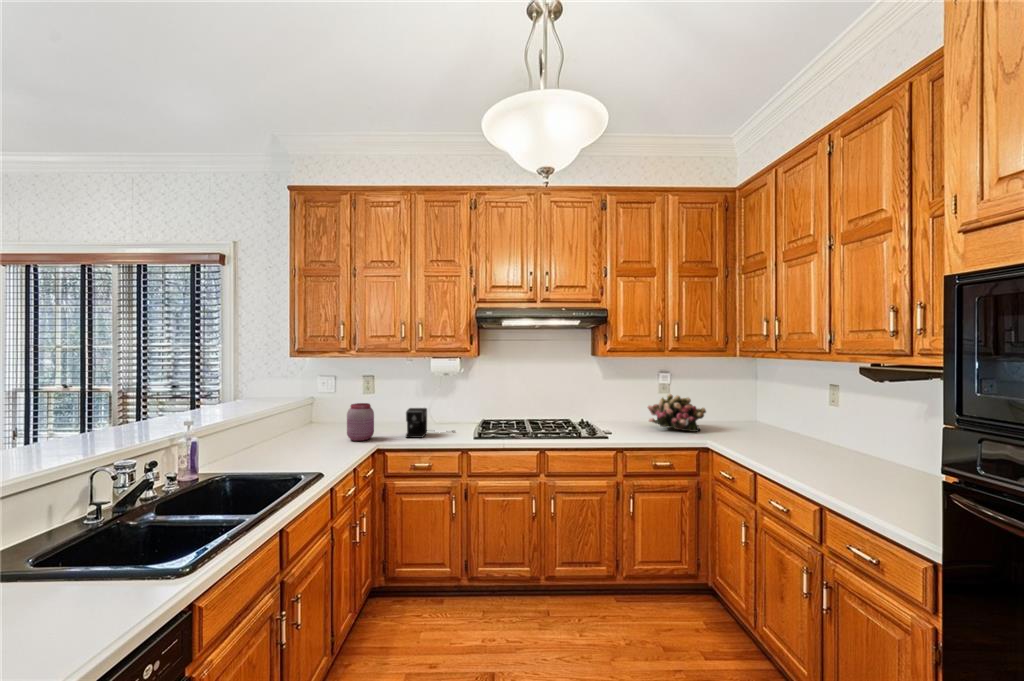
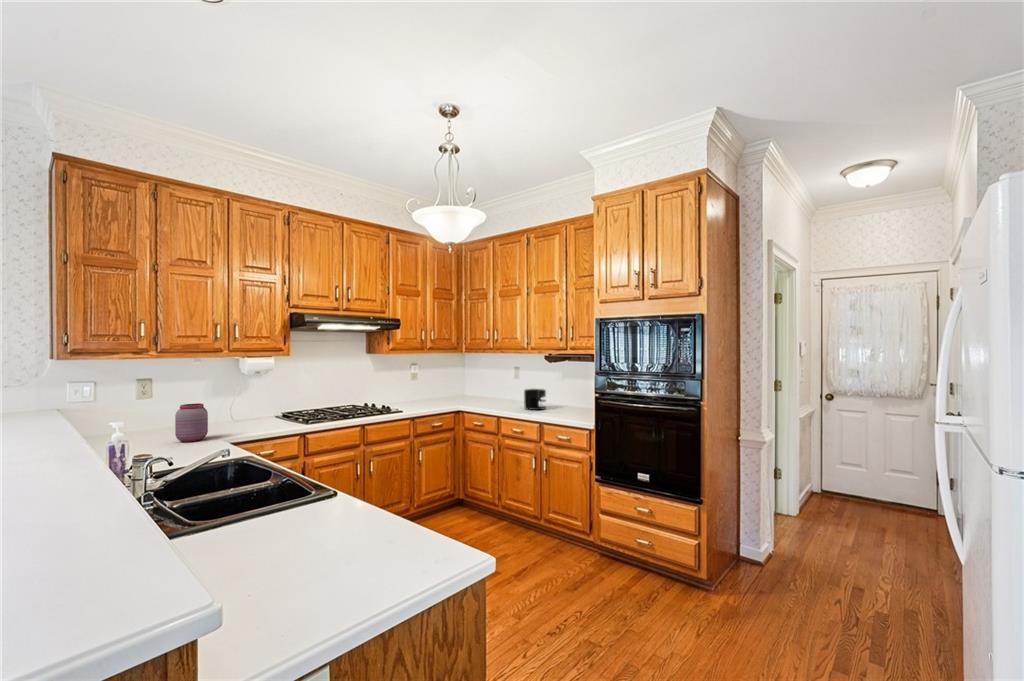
flower arrangement: present [648,394,706,432] -> none [410,379,449,402]
coffee maker: present [406,408,427,438] -> present [524,389,546,410]

